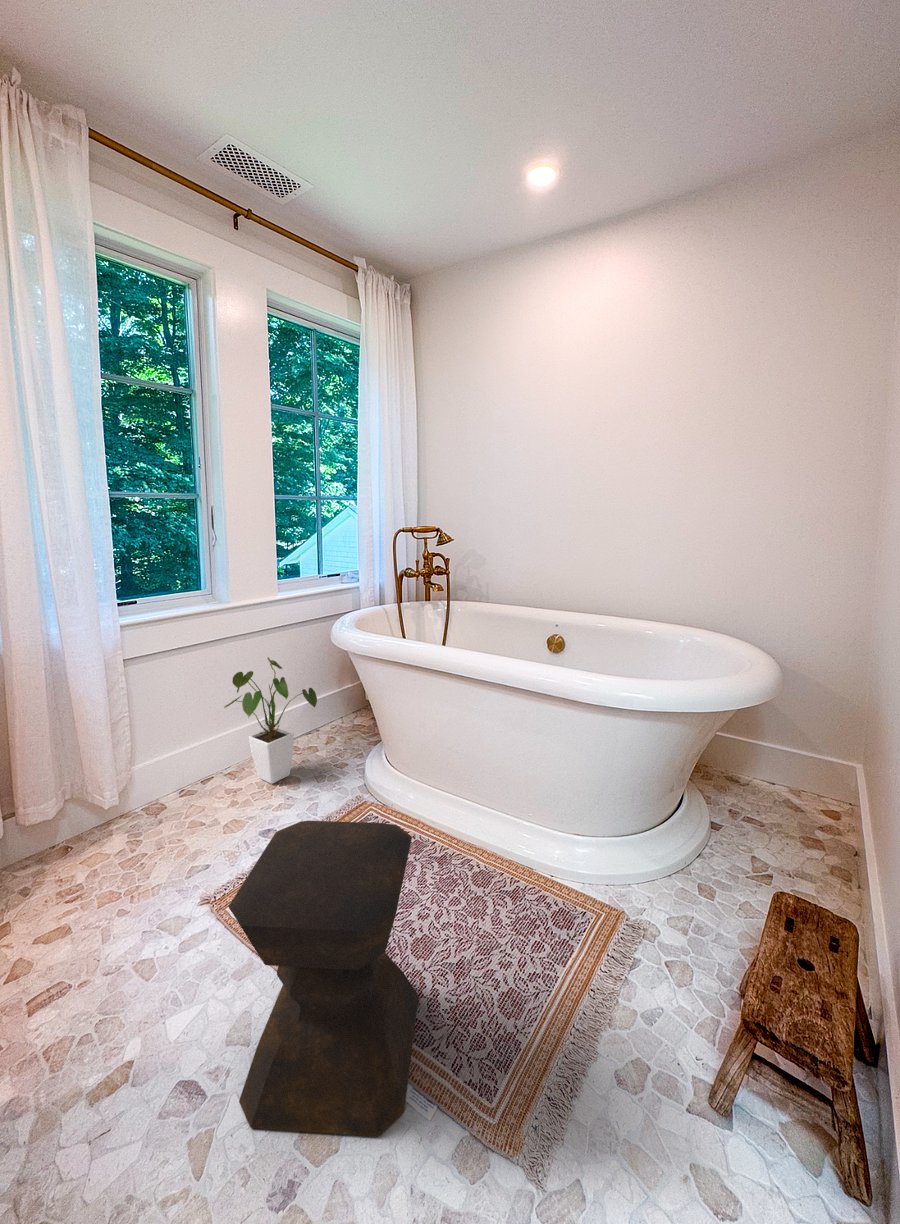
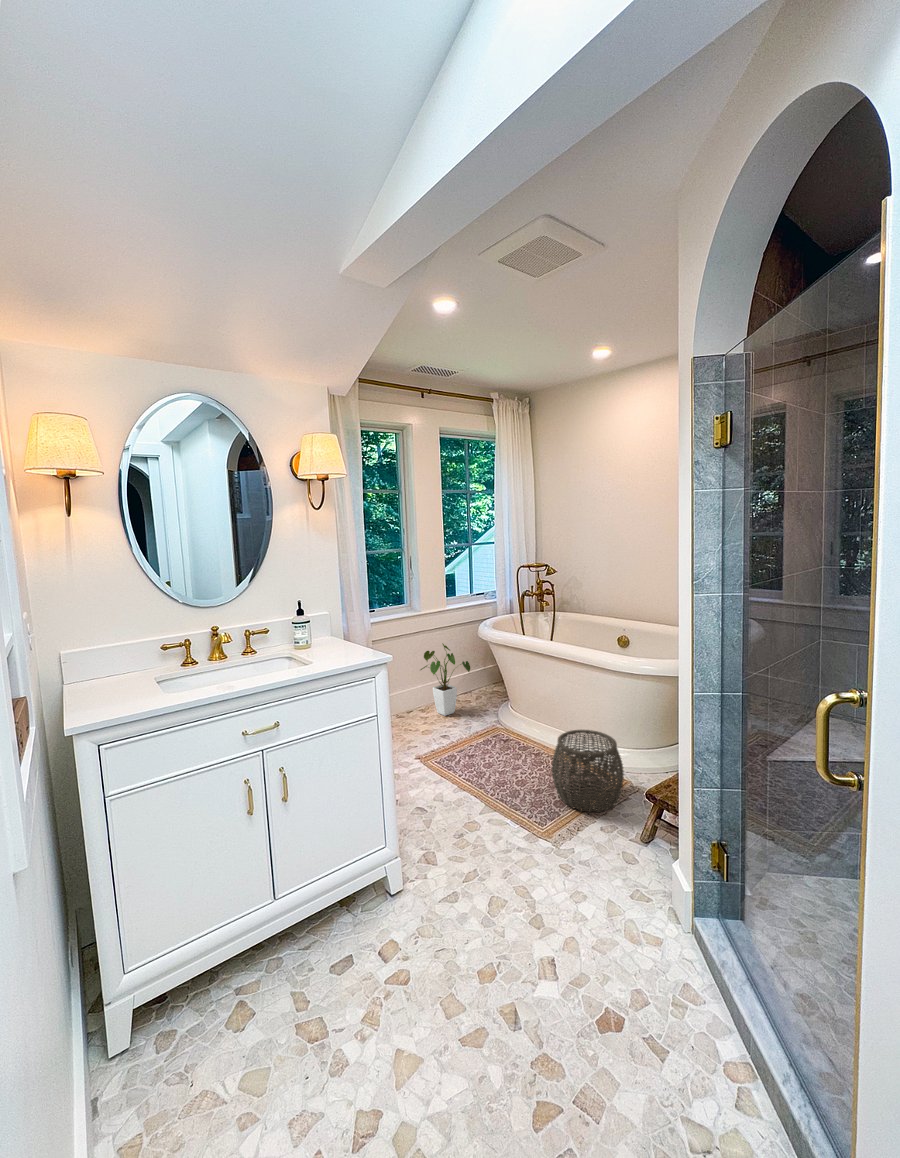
stool: present [228,821,418,1136] -> none [439,708,517,829]
woven basket: none [488,830,634,1019] -> present [552,730,624,812]

